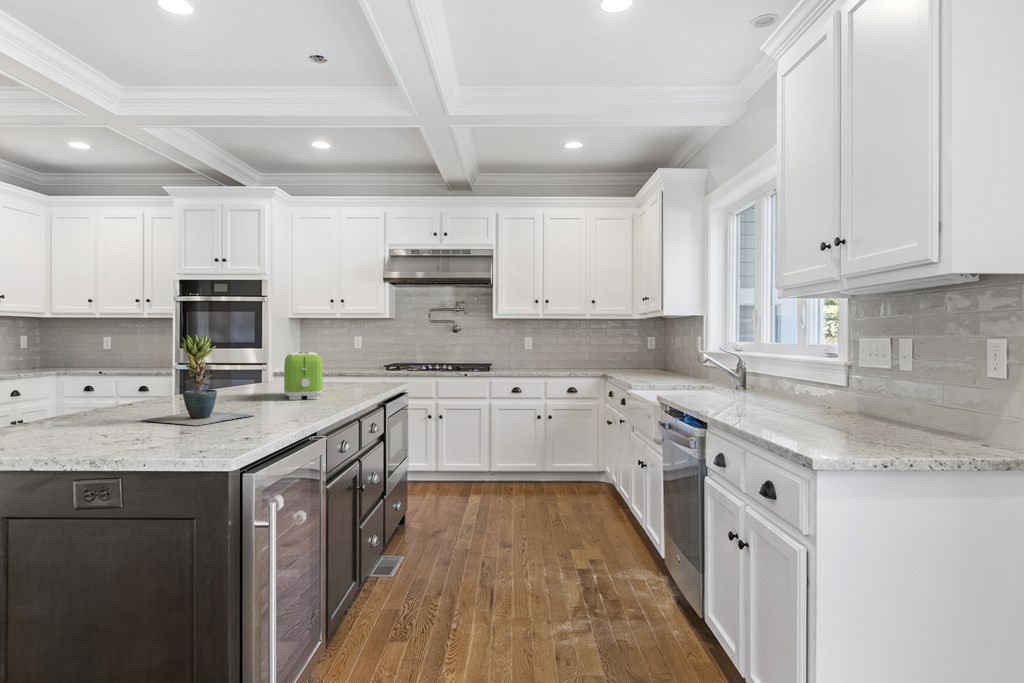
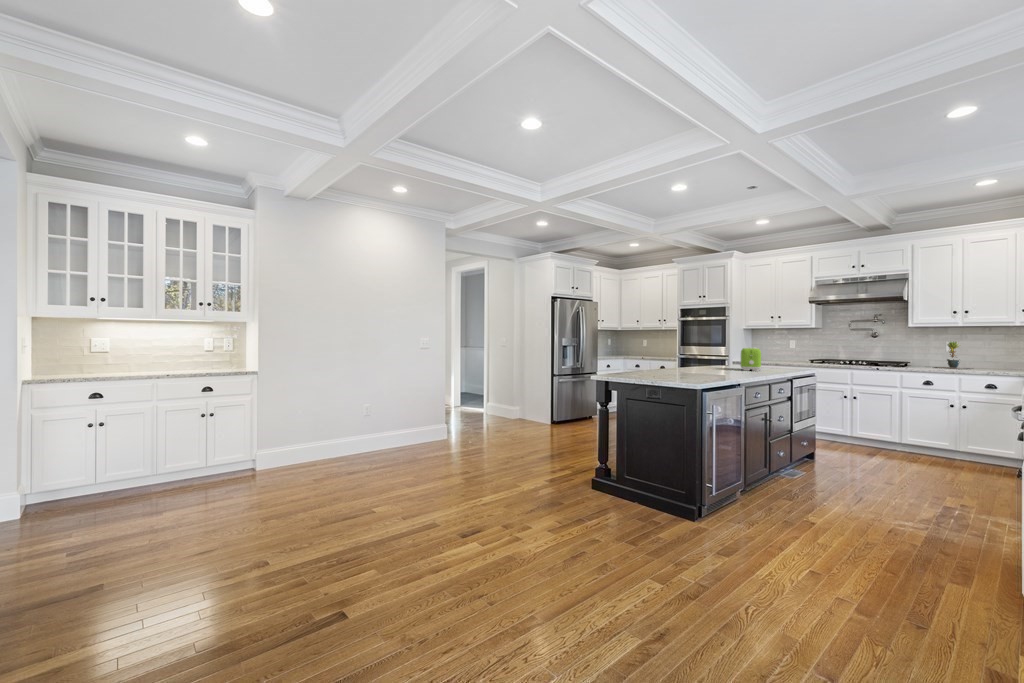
potted plant: present [142,334,253,425] -> present [940,341,966,369]

